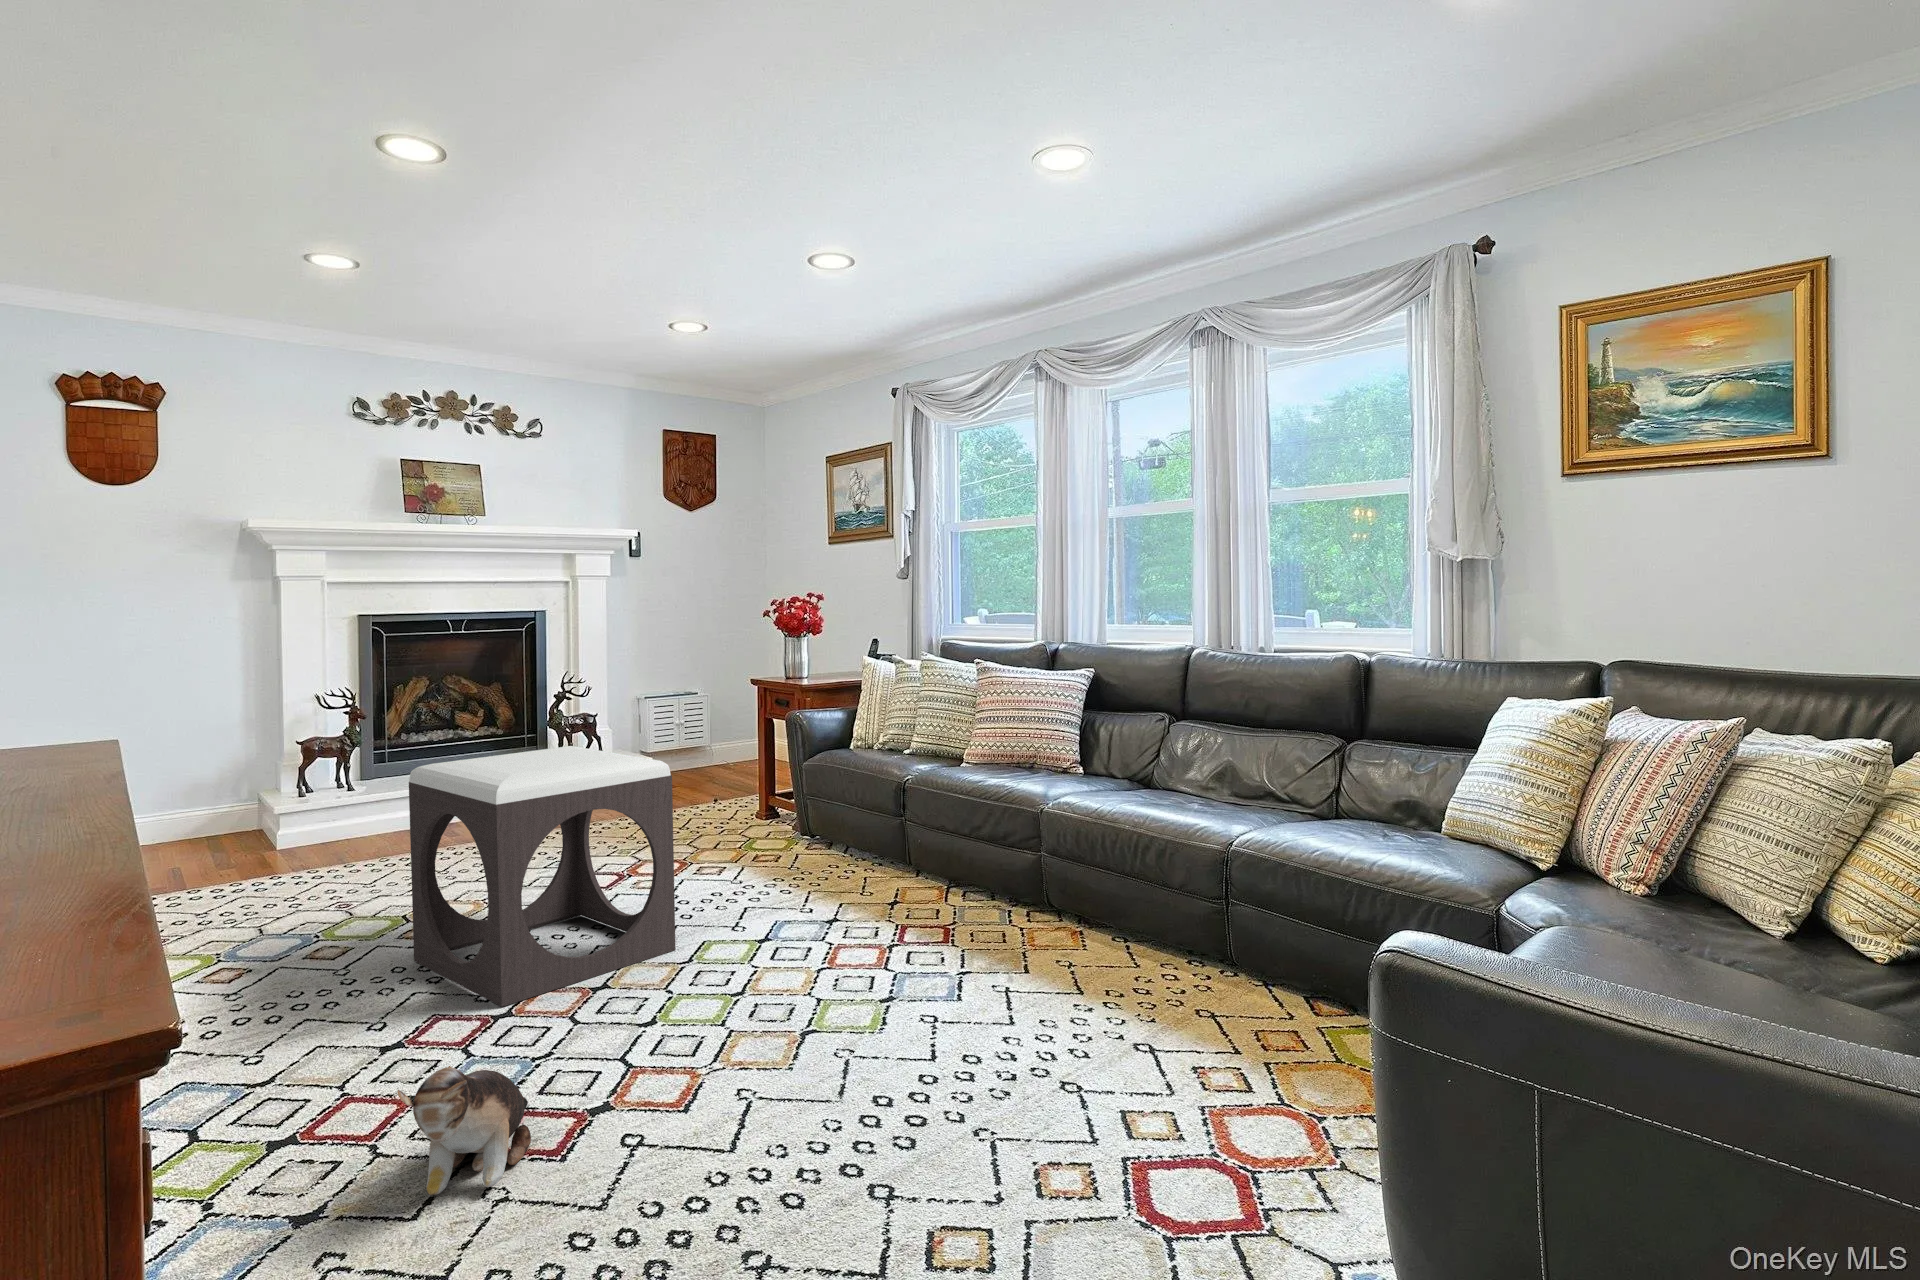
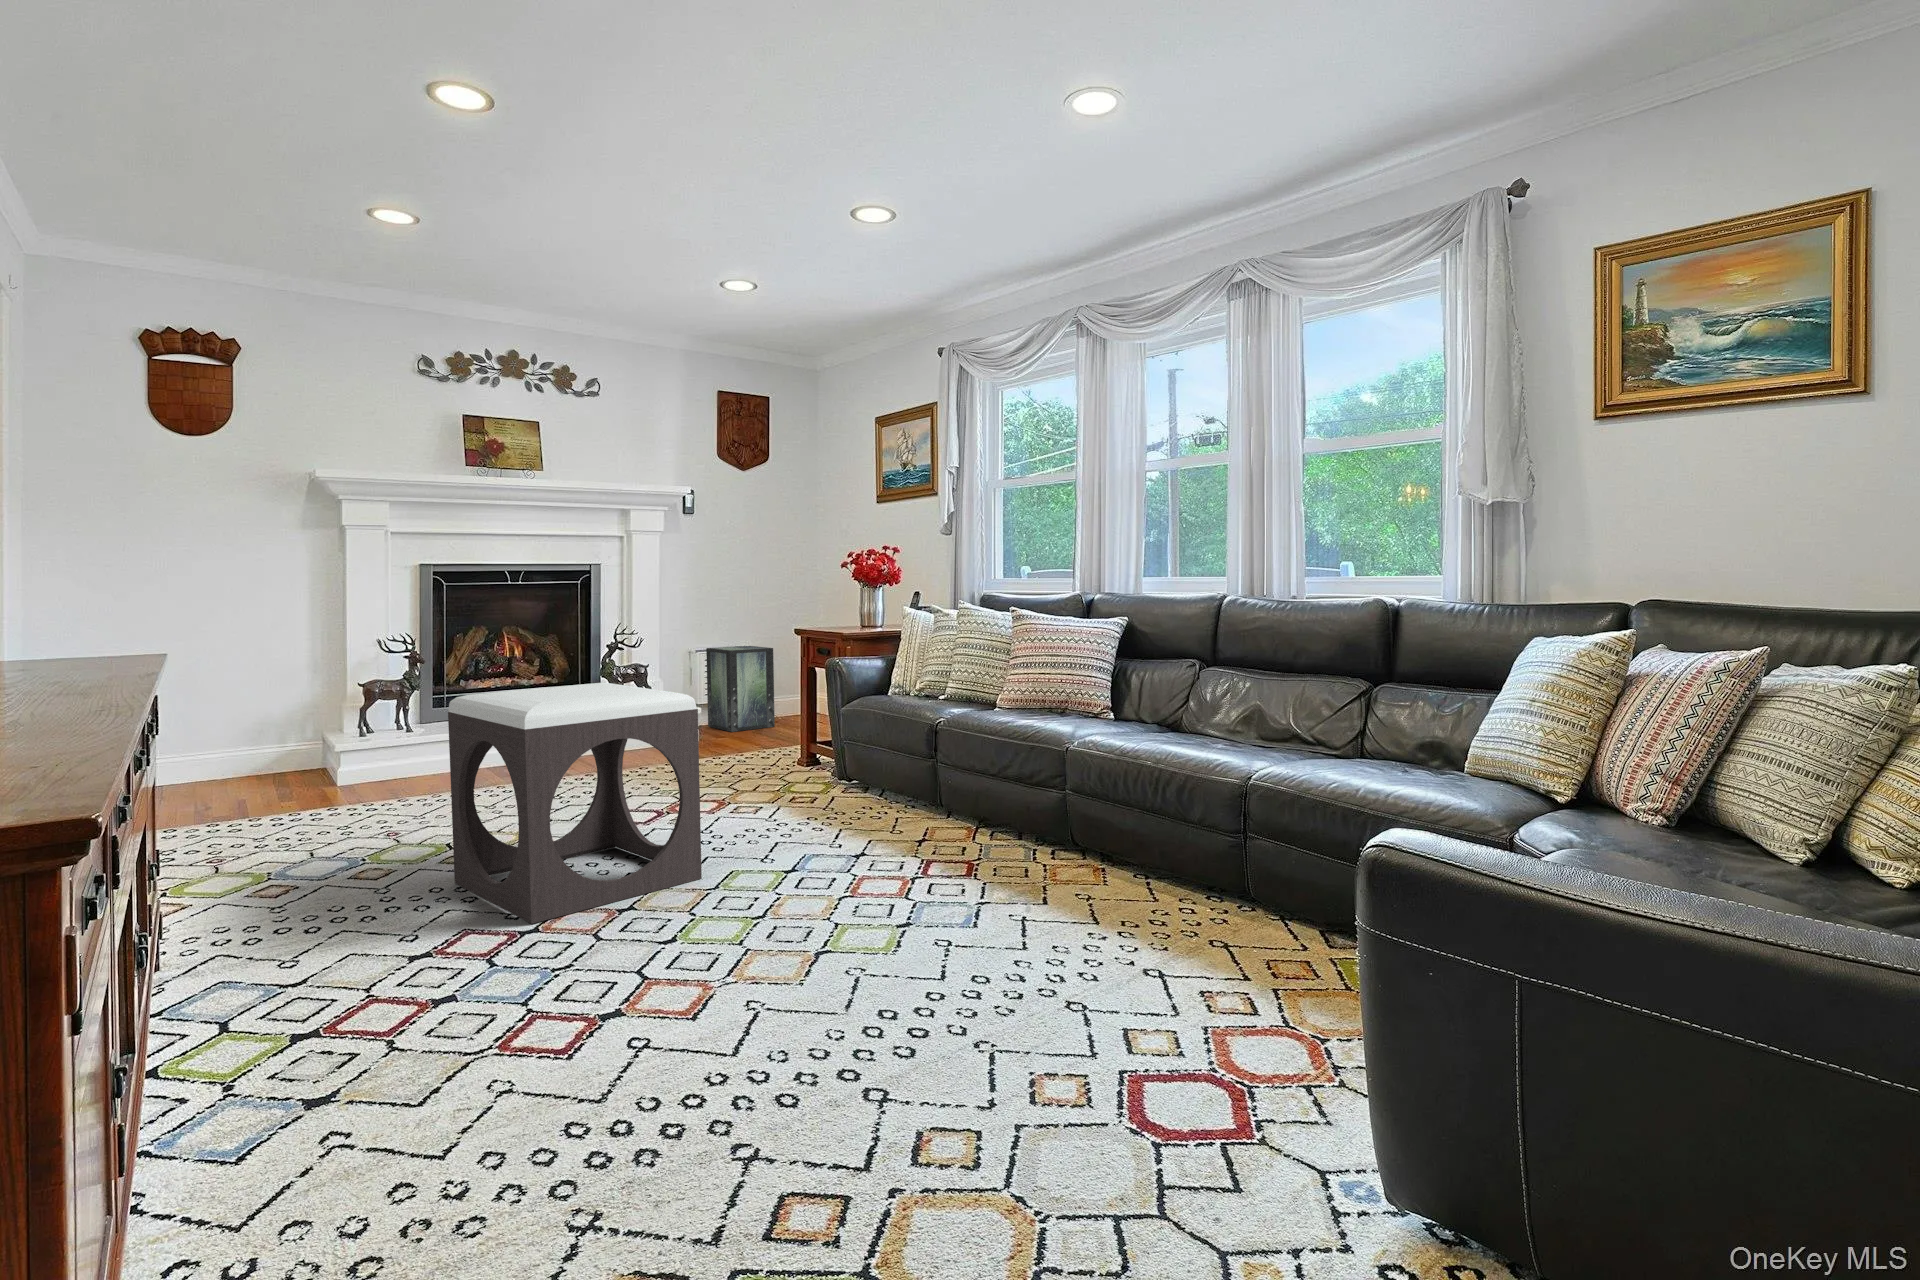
storage box: none [661,690,732,780] -> present [706,646,775,732]
plush toy: present [397,1066,531,1195] -> none [409,959,545,1082]

